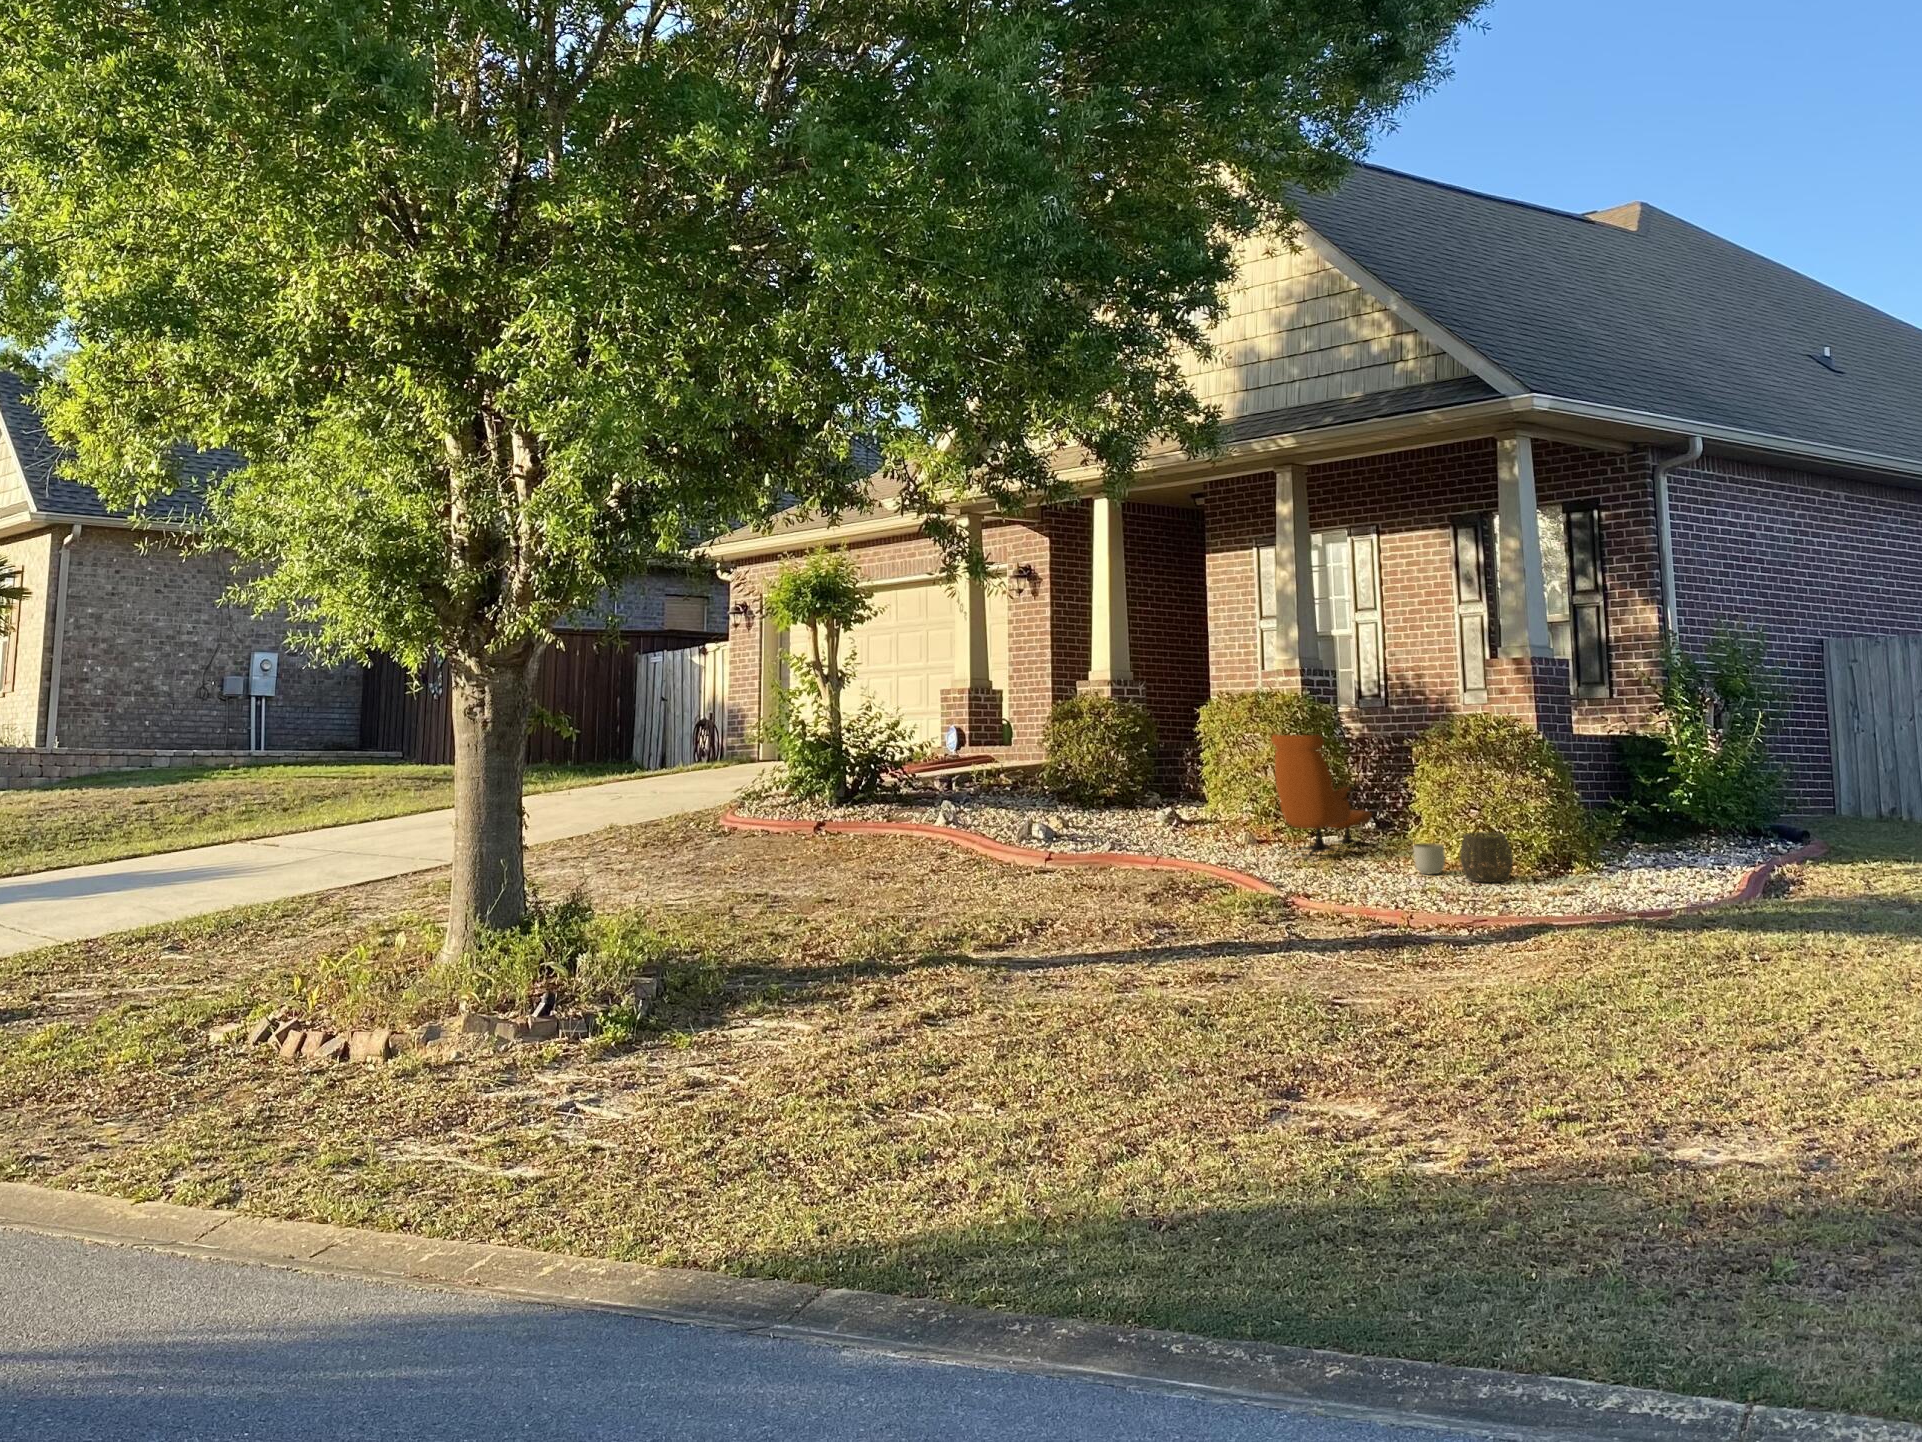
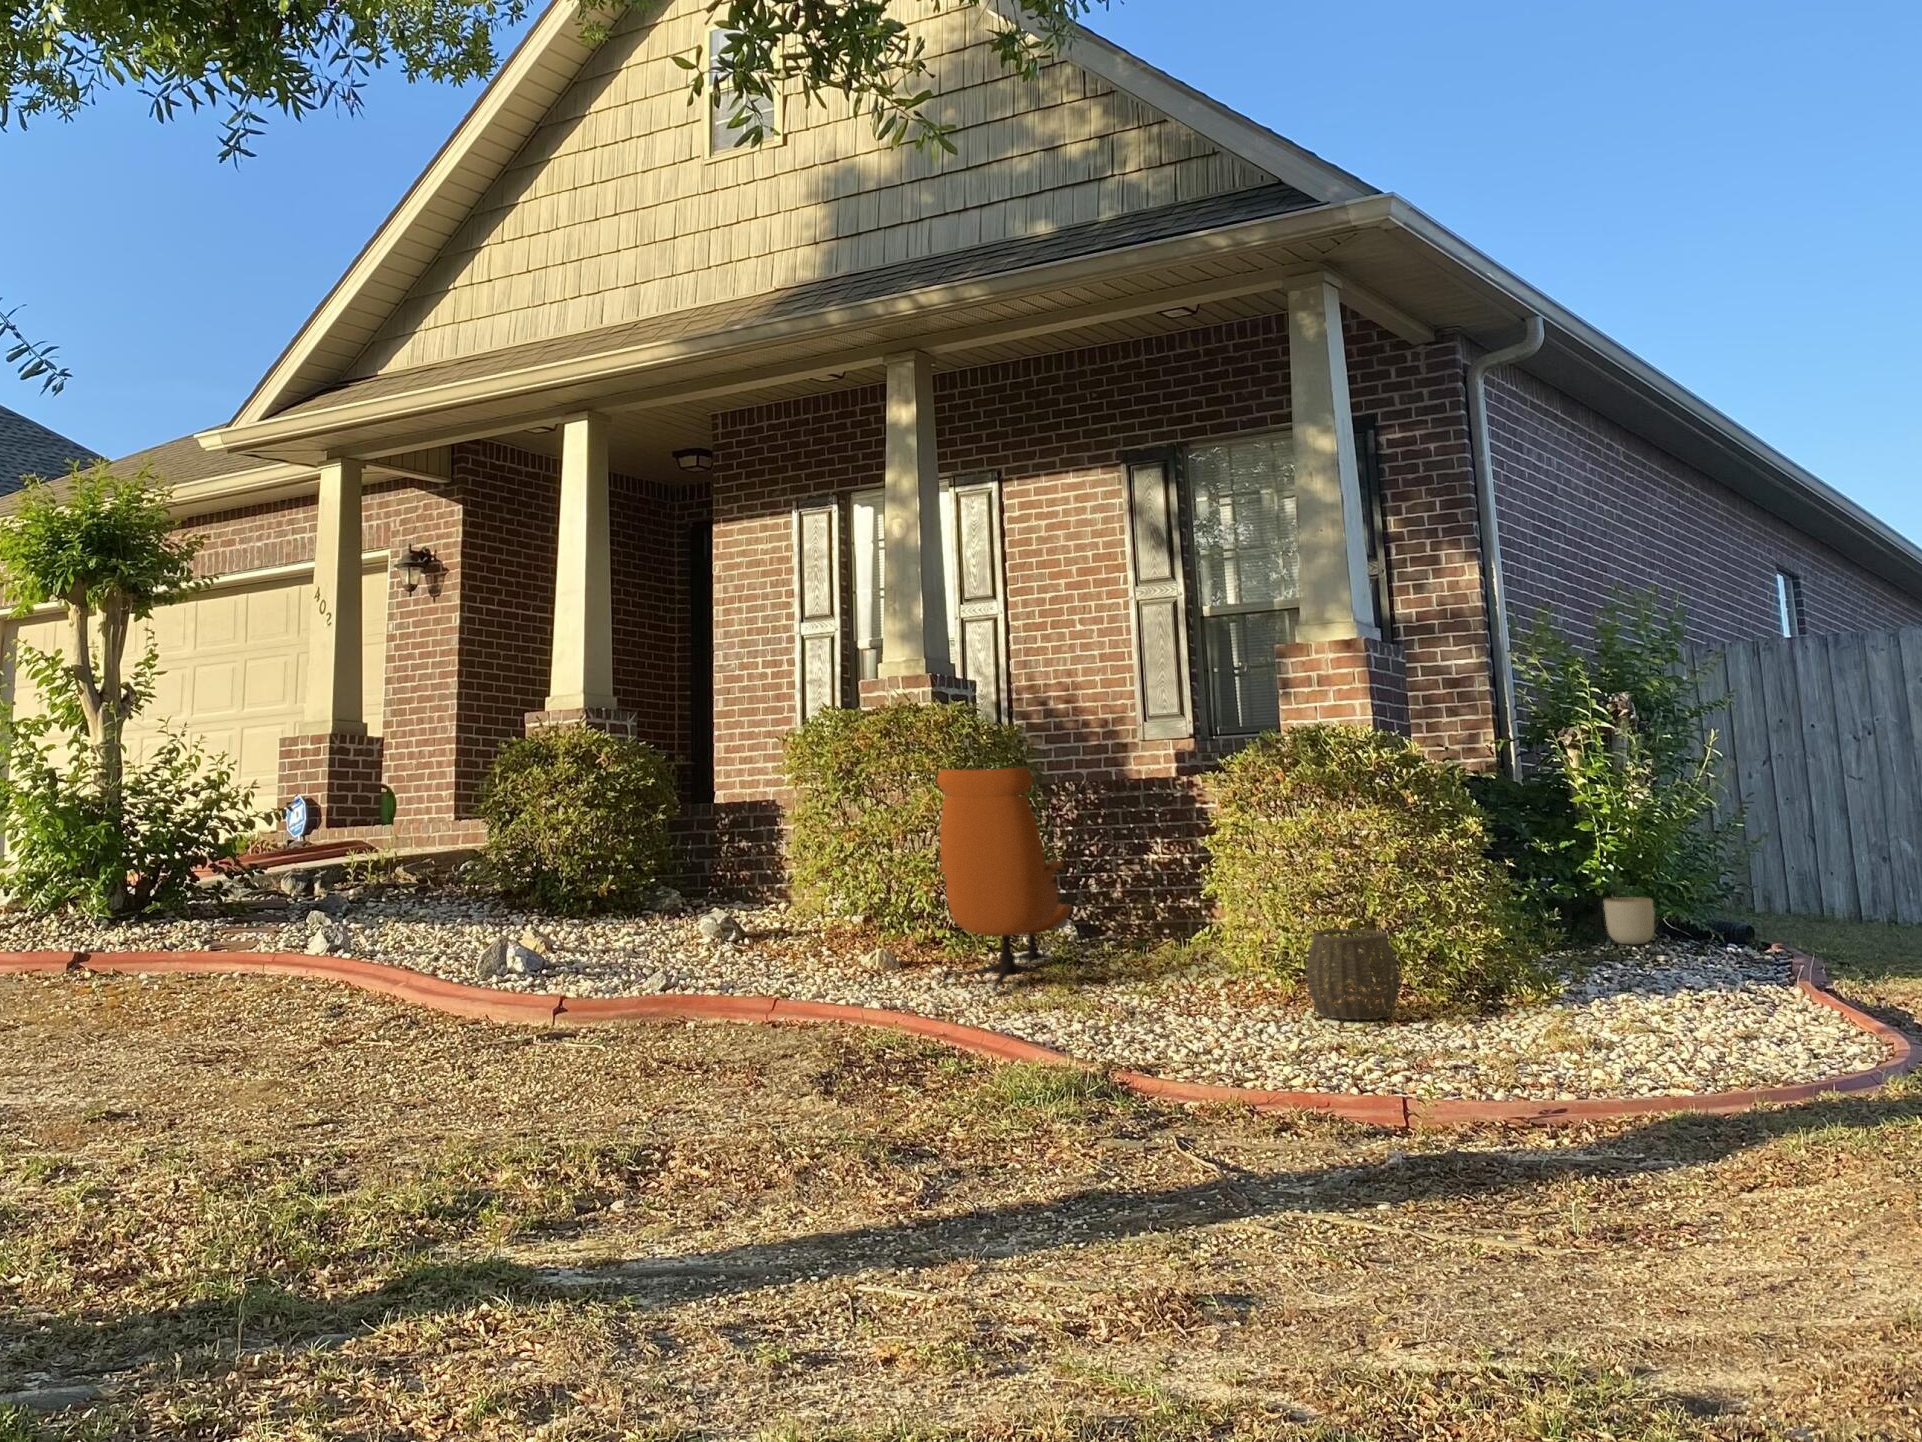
planter: present [1413,843,1445,874] -> present [1604,897,1654,945]

